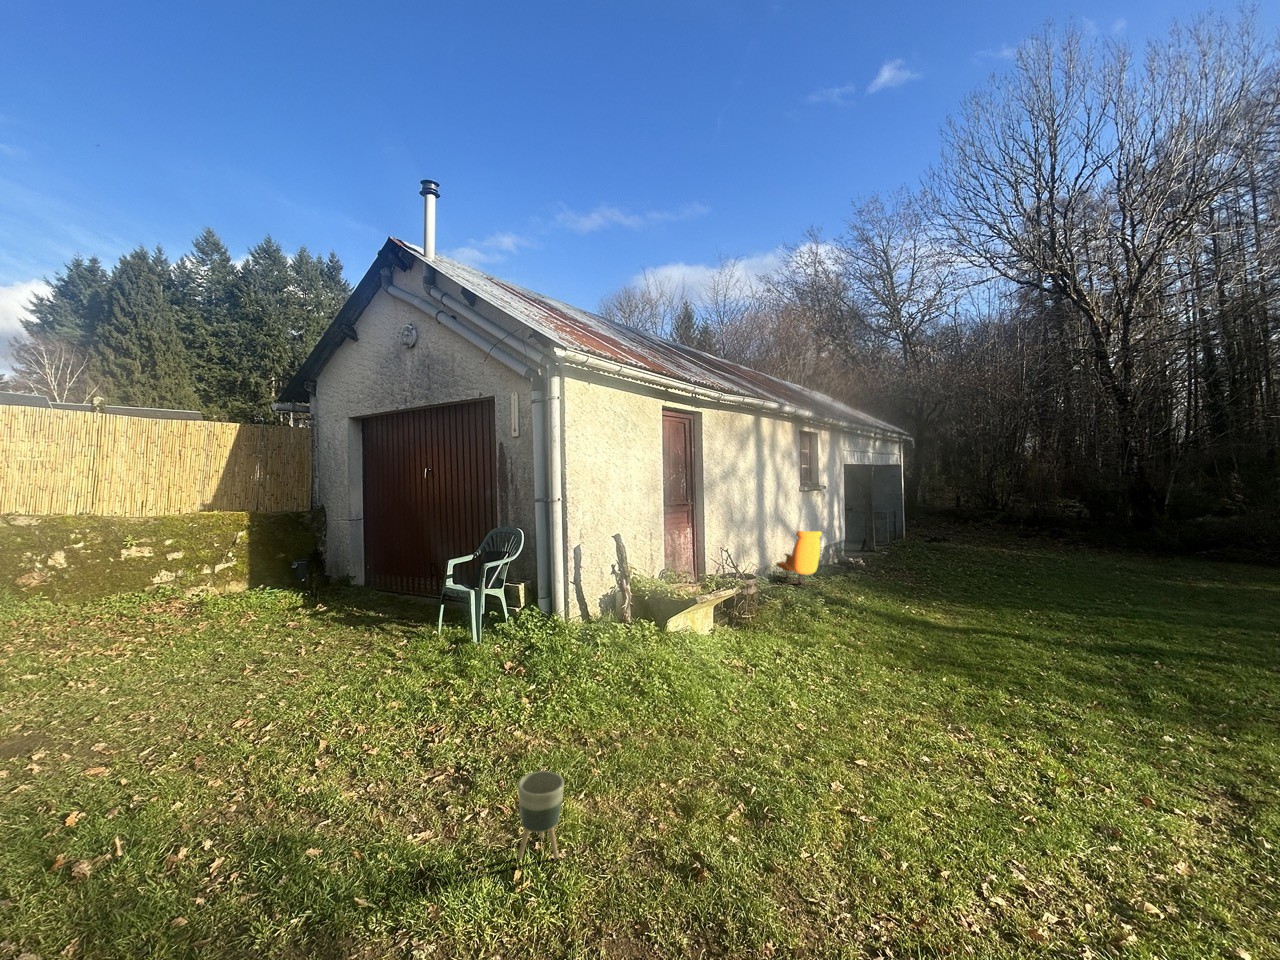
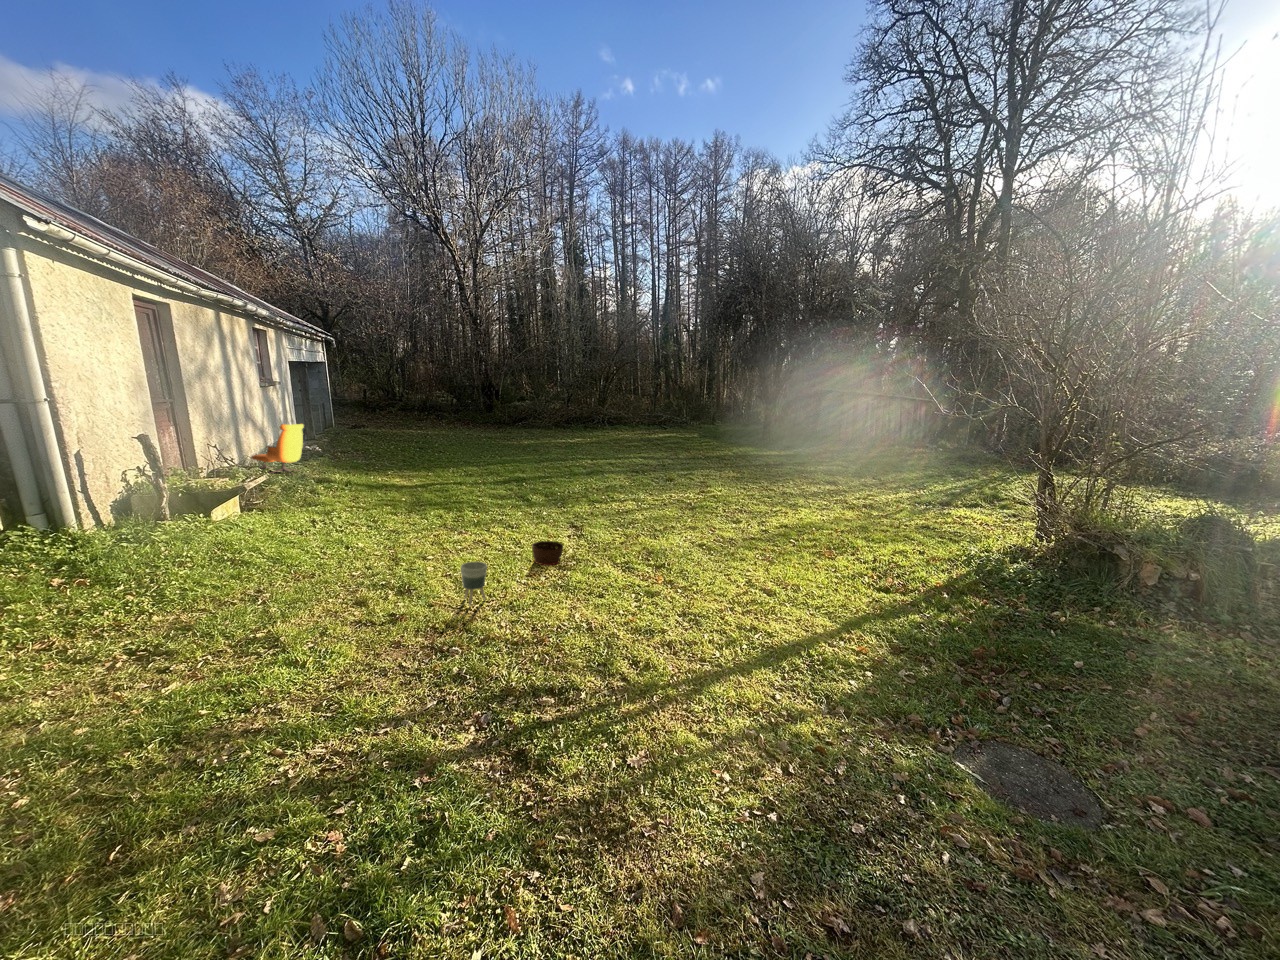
planter: present [518,771,564,859] -> present [461,561,487,606]
basket: none [1051,809,1142,887] -> present [532,541,563,565]

